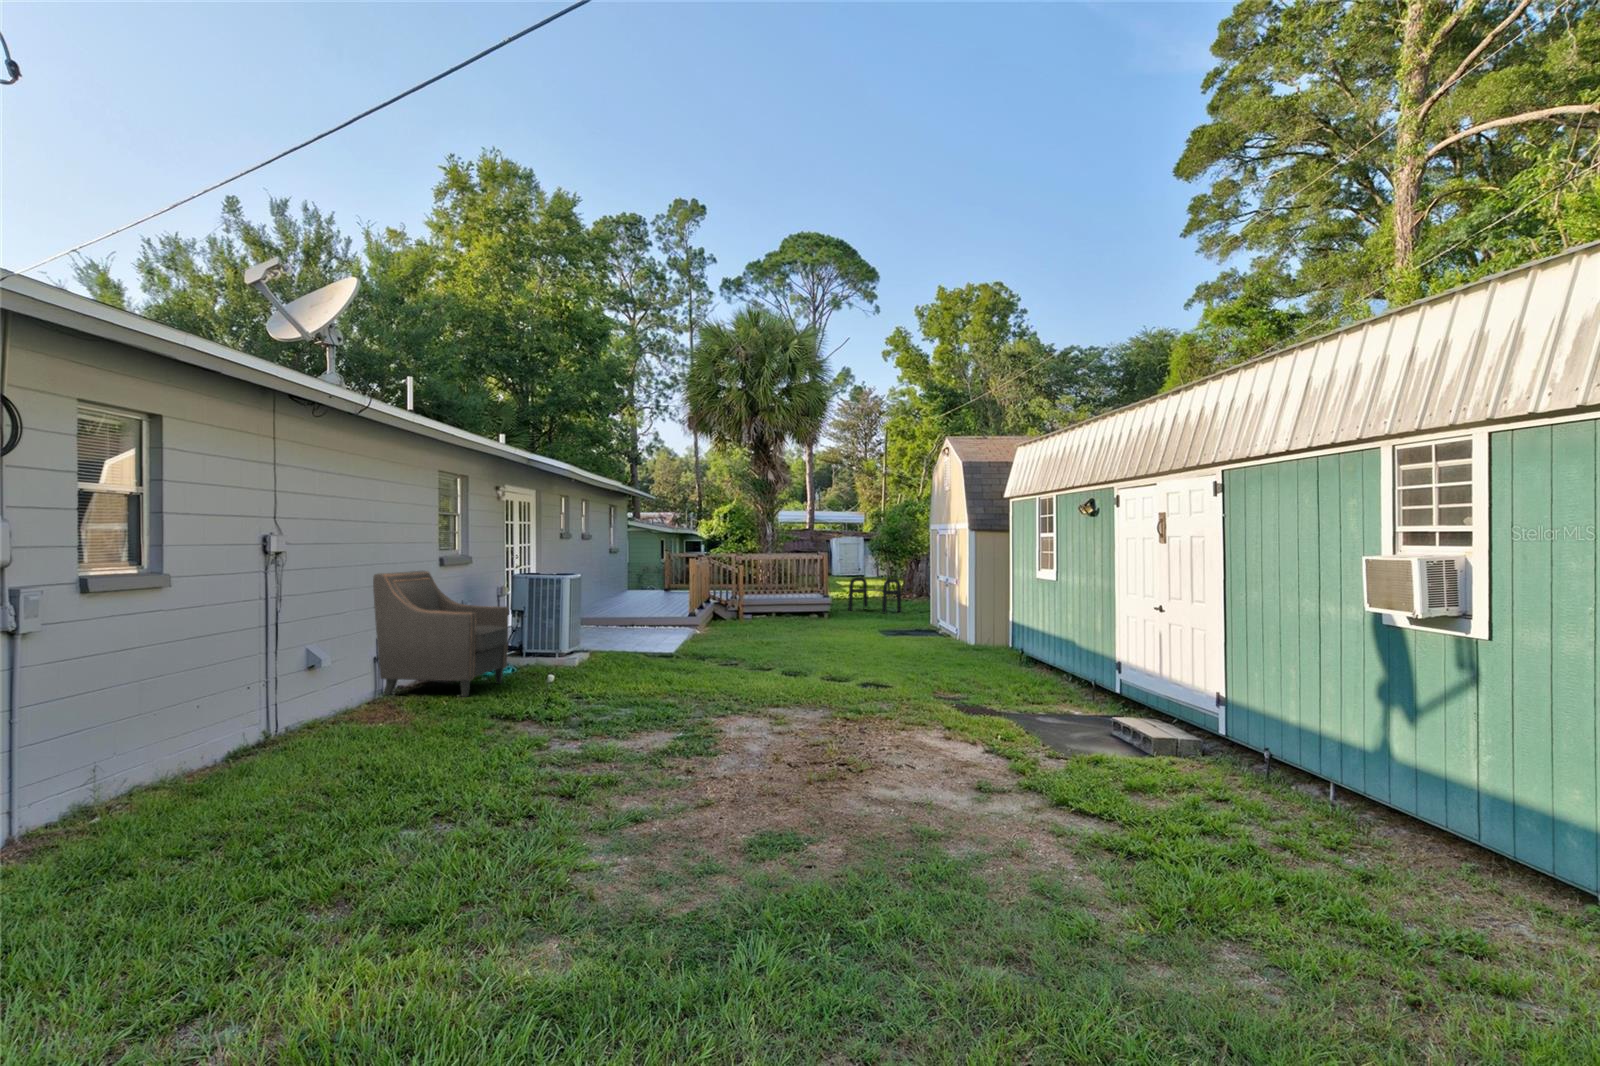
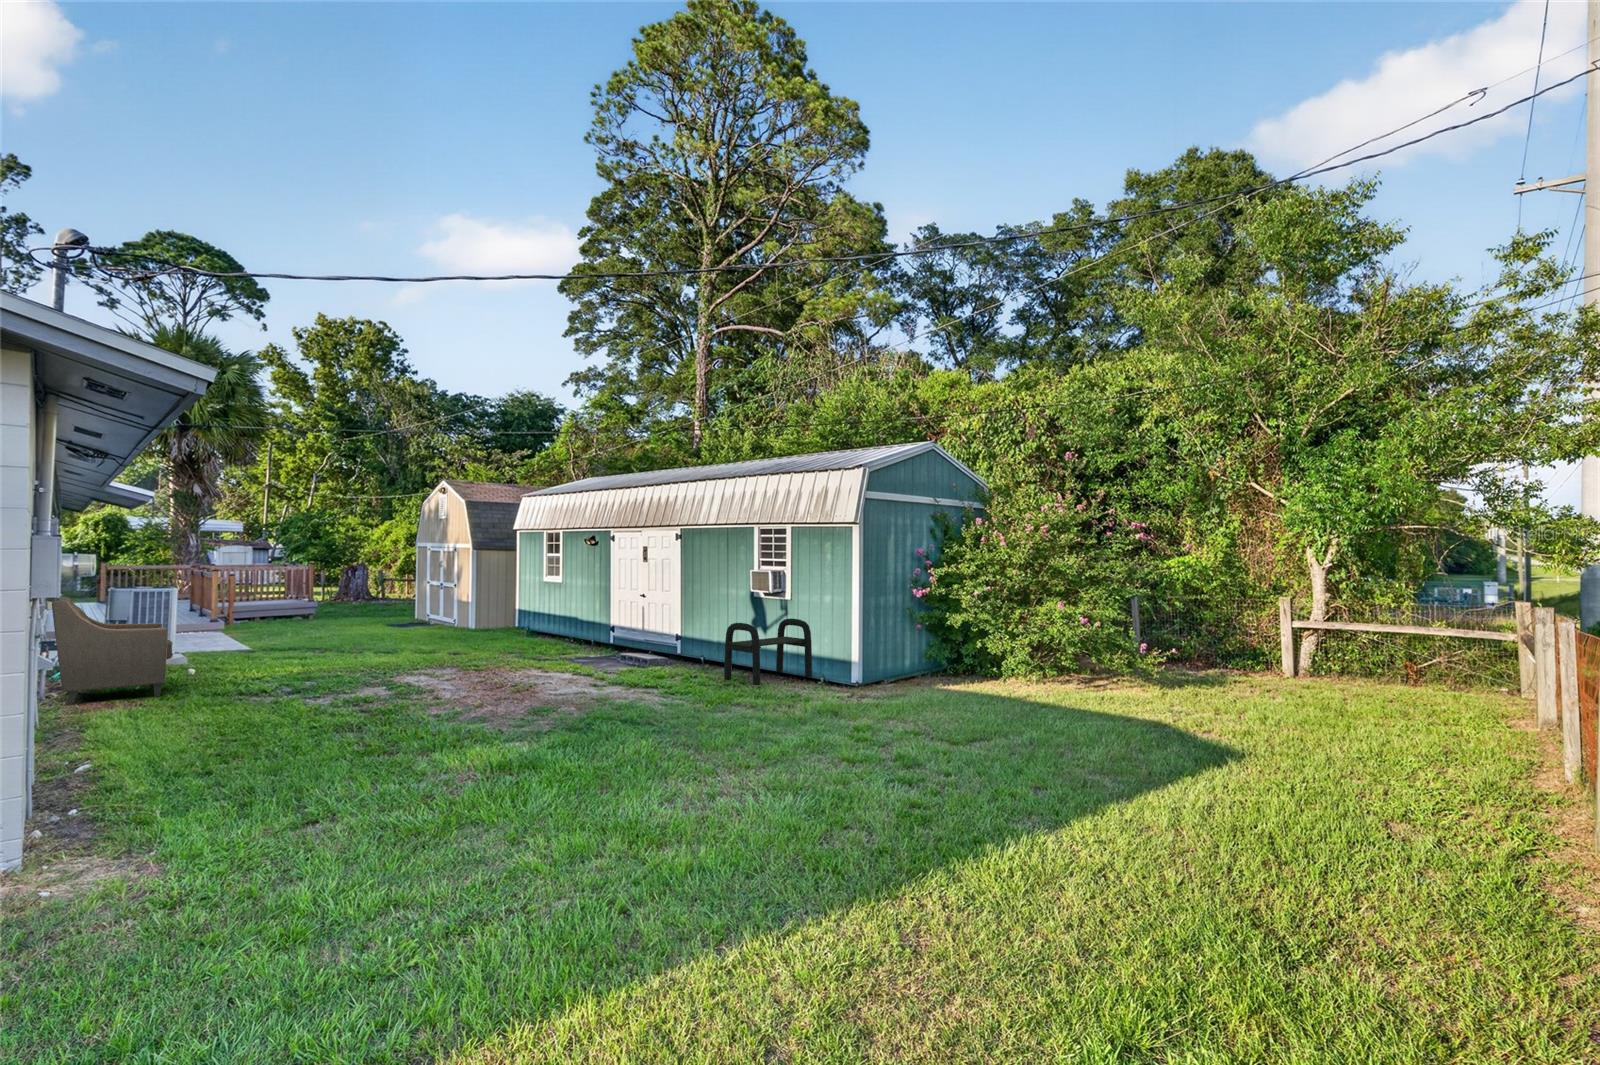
bench: present [848,577,901,613] -> present [724,619,812,685]

